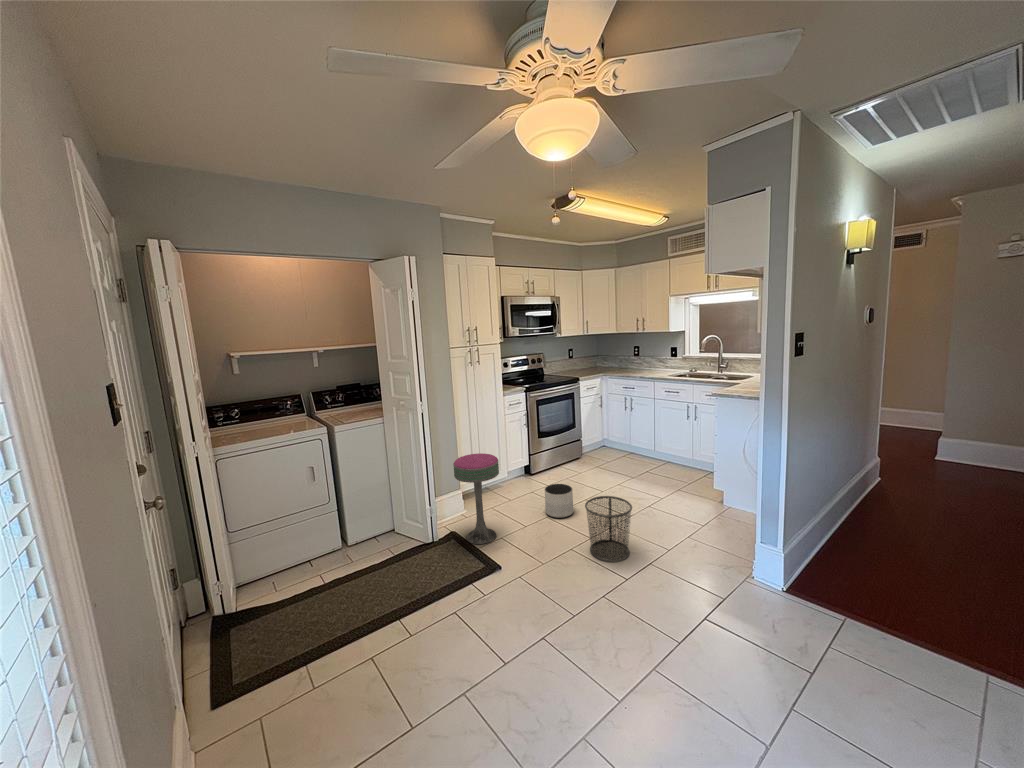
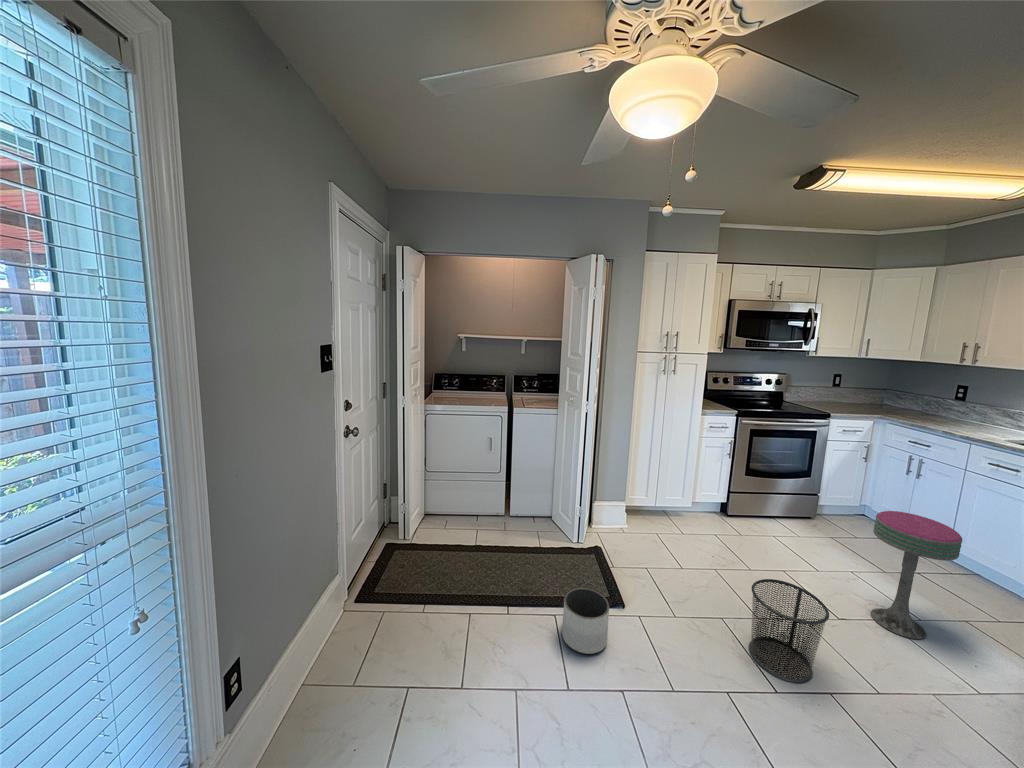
bar stool: present [453,453,499,544] -> present [871,511,962,639]
planter: present [545,484,573,518] -> present [562,588,609,654]

